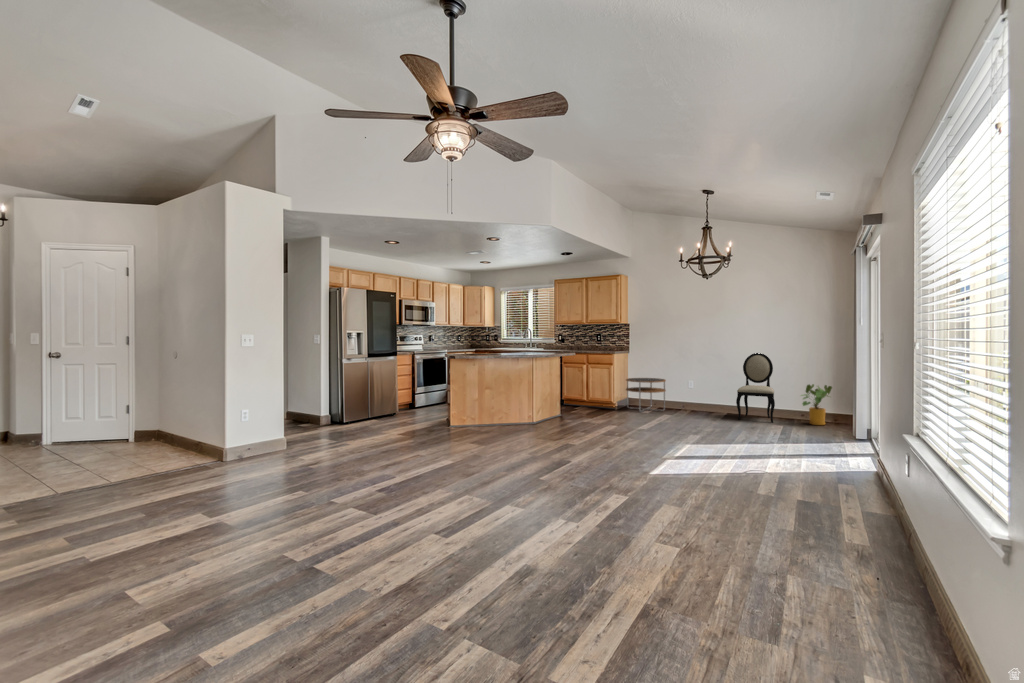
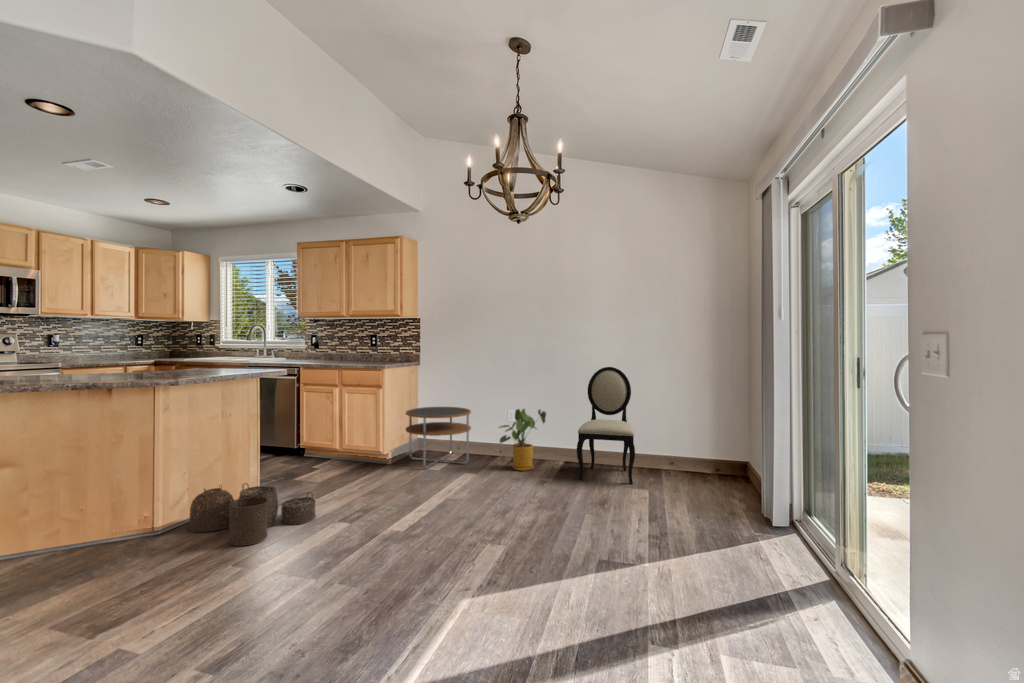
house plant: present [801,384,832,425] -> present [499,409,546,471]
woven basket: none [543,406,598,430] -> present [189,483,316,546]

